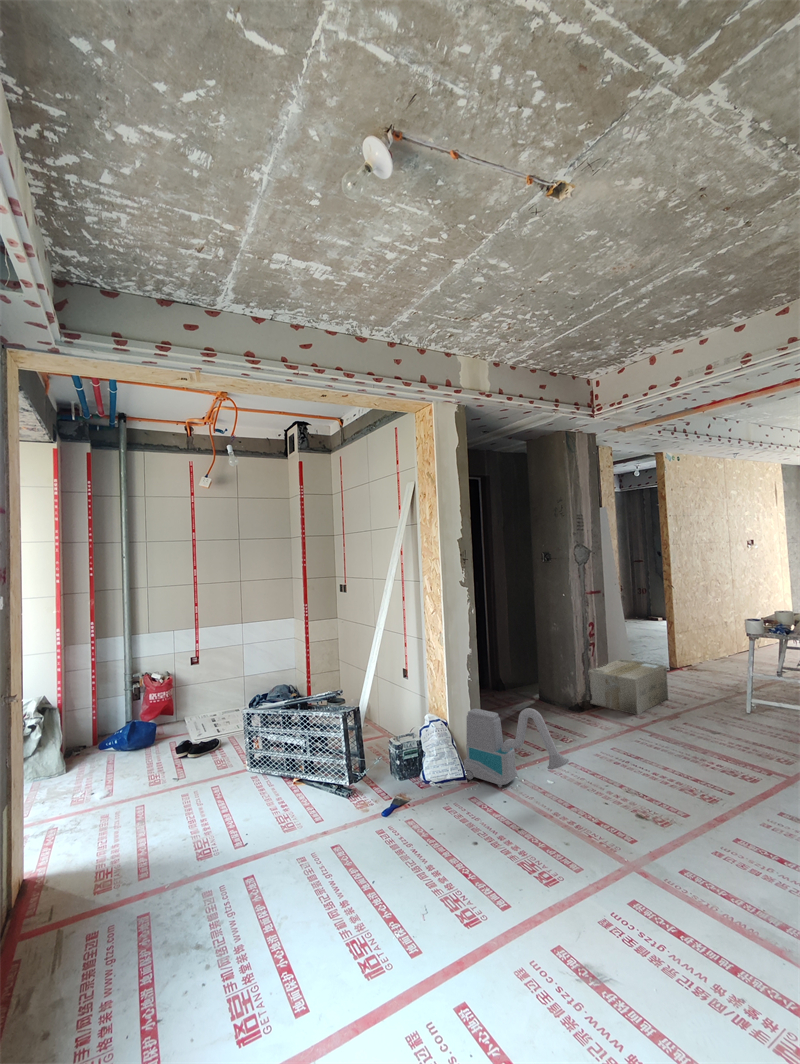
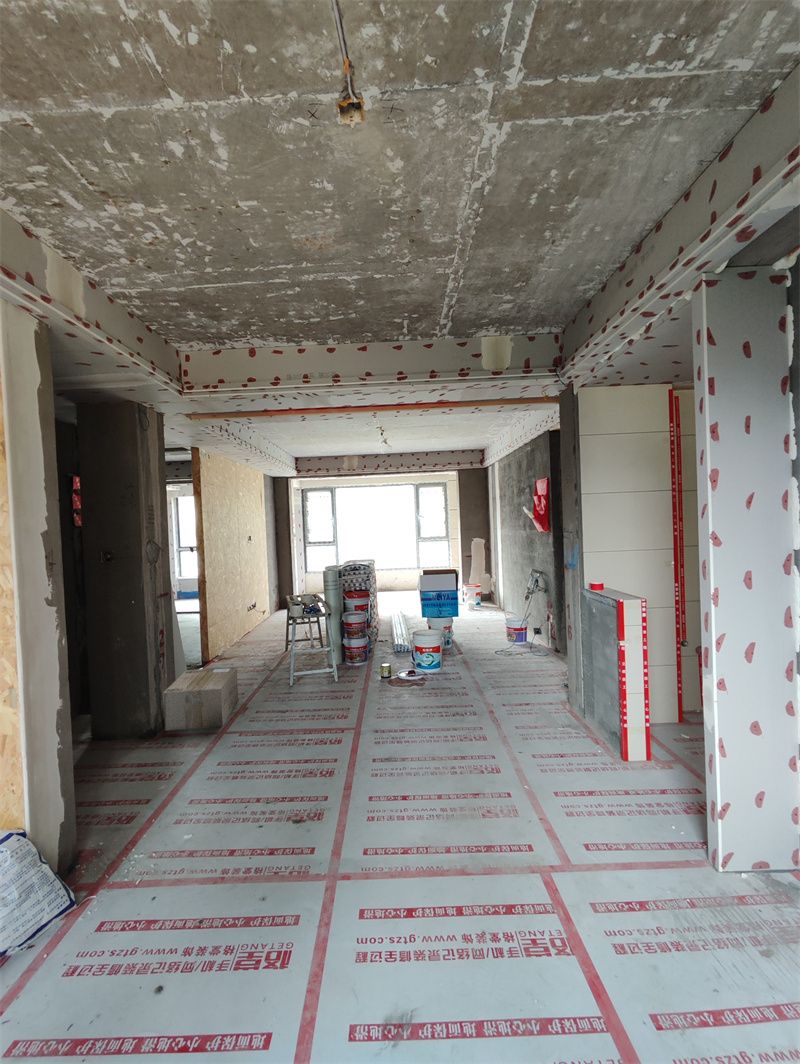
vacuum cleaner: present [464,708,569,788] -> none [63,758,230,901]

